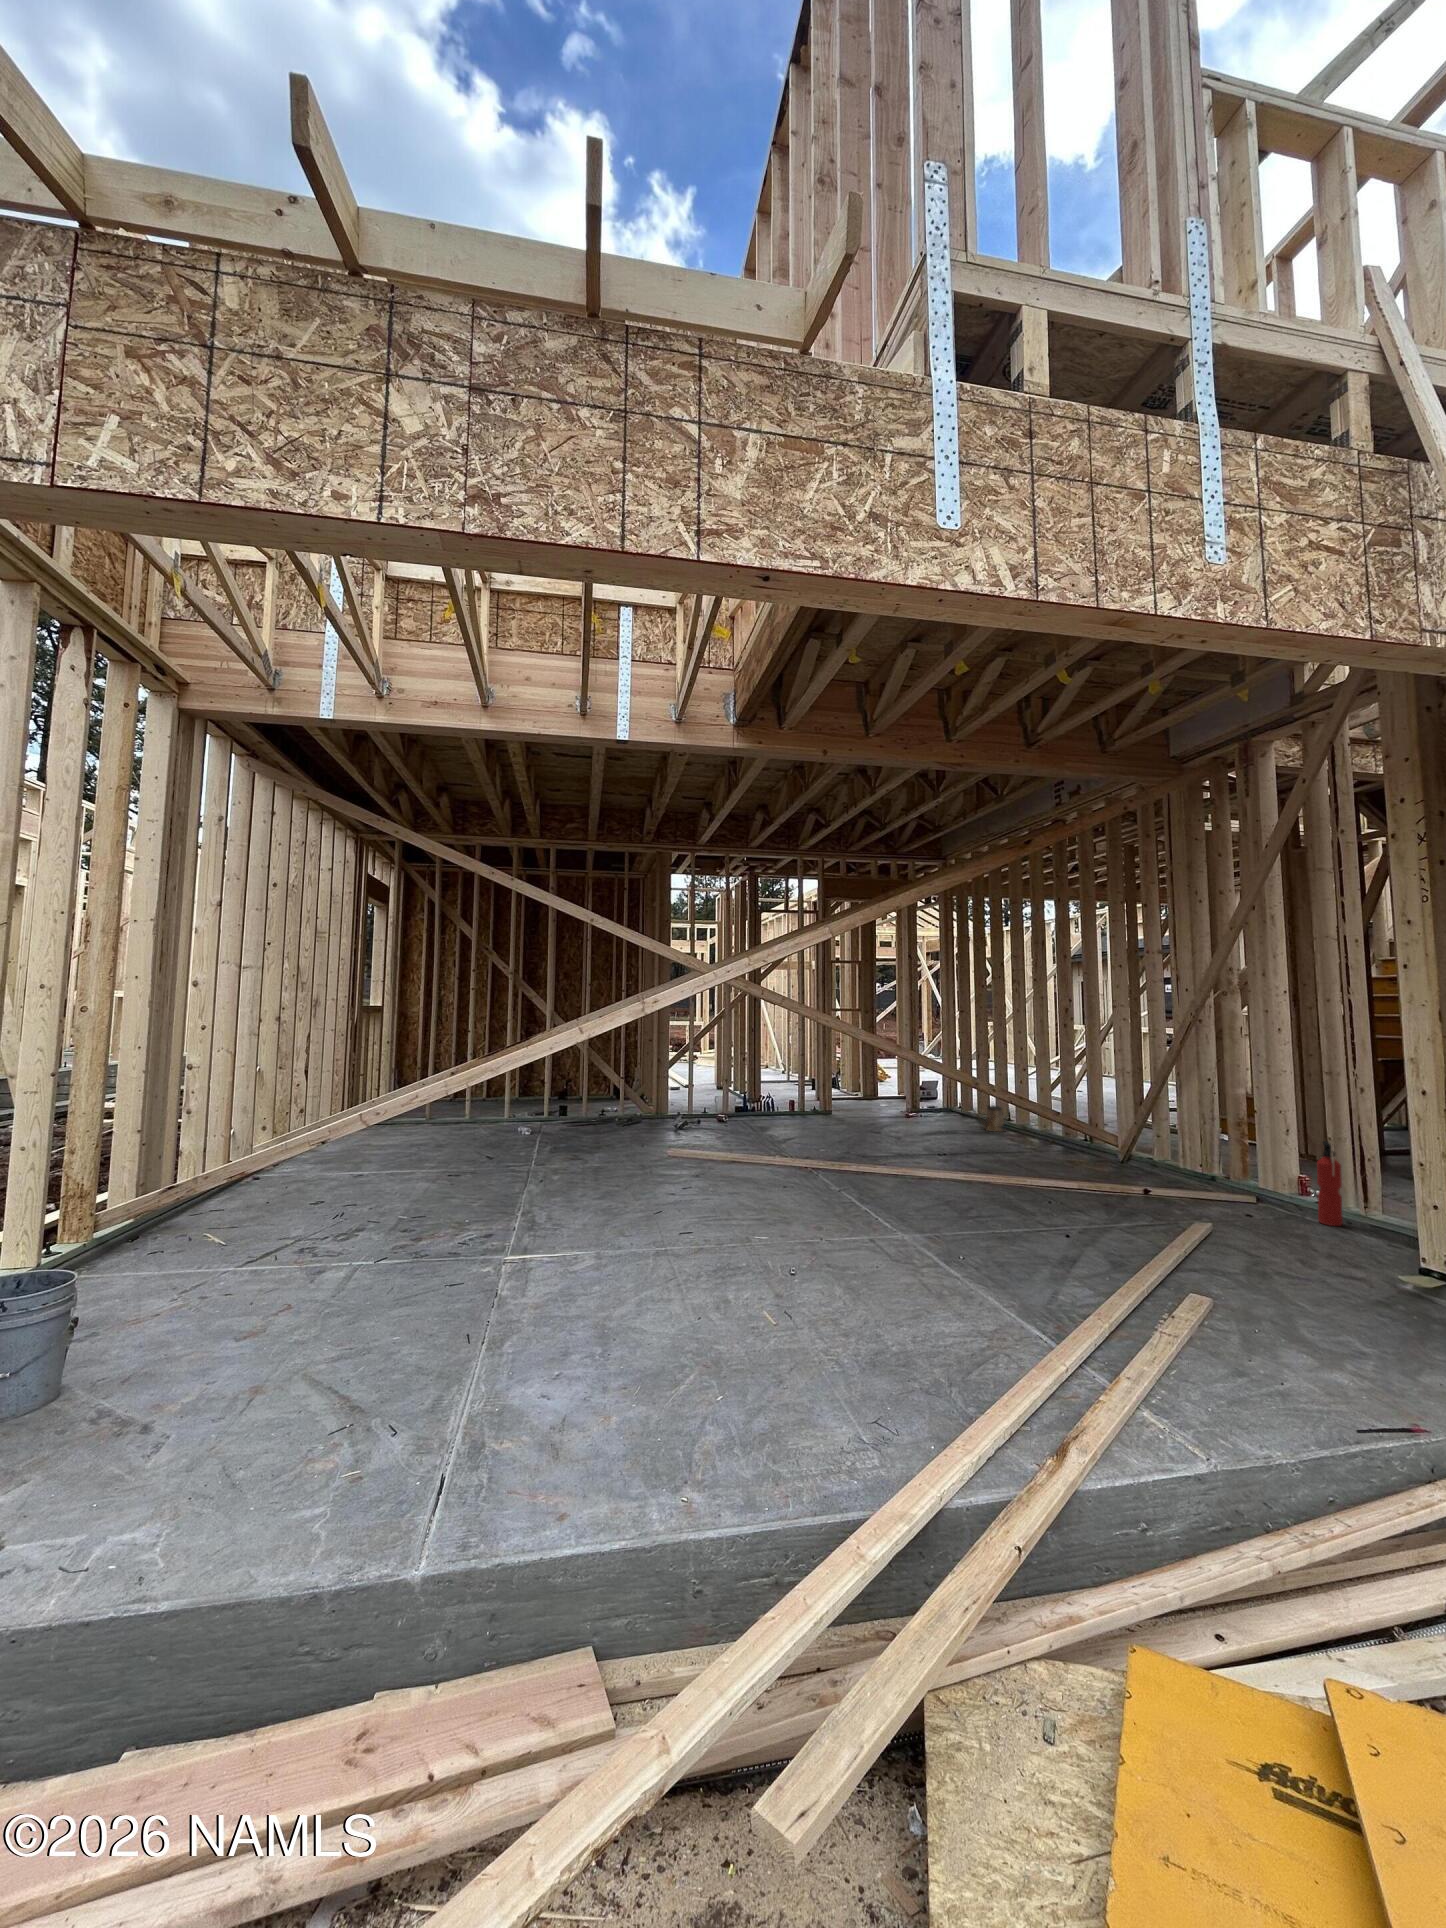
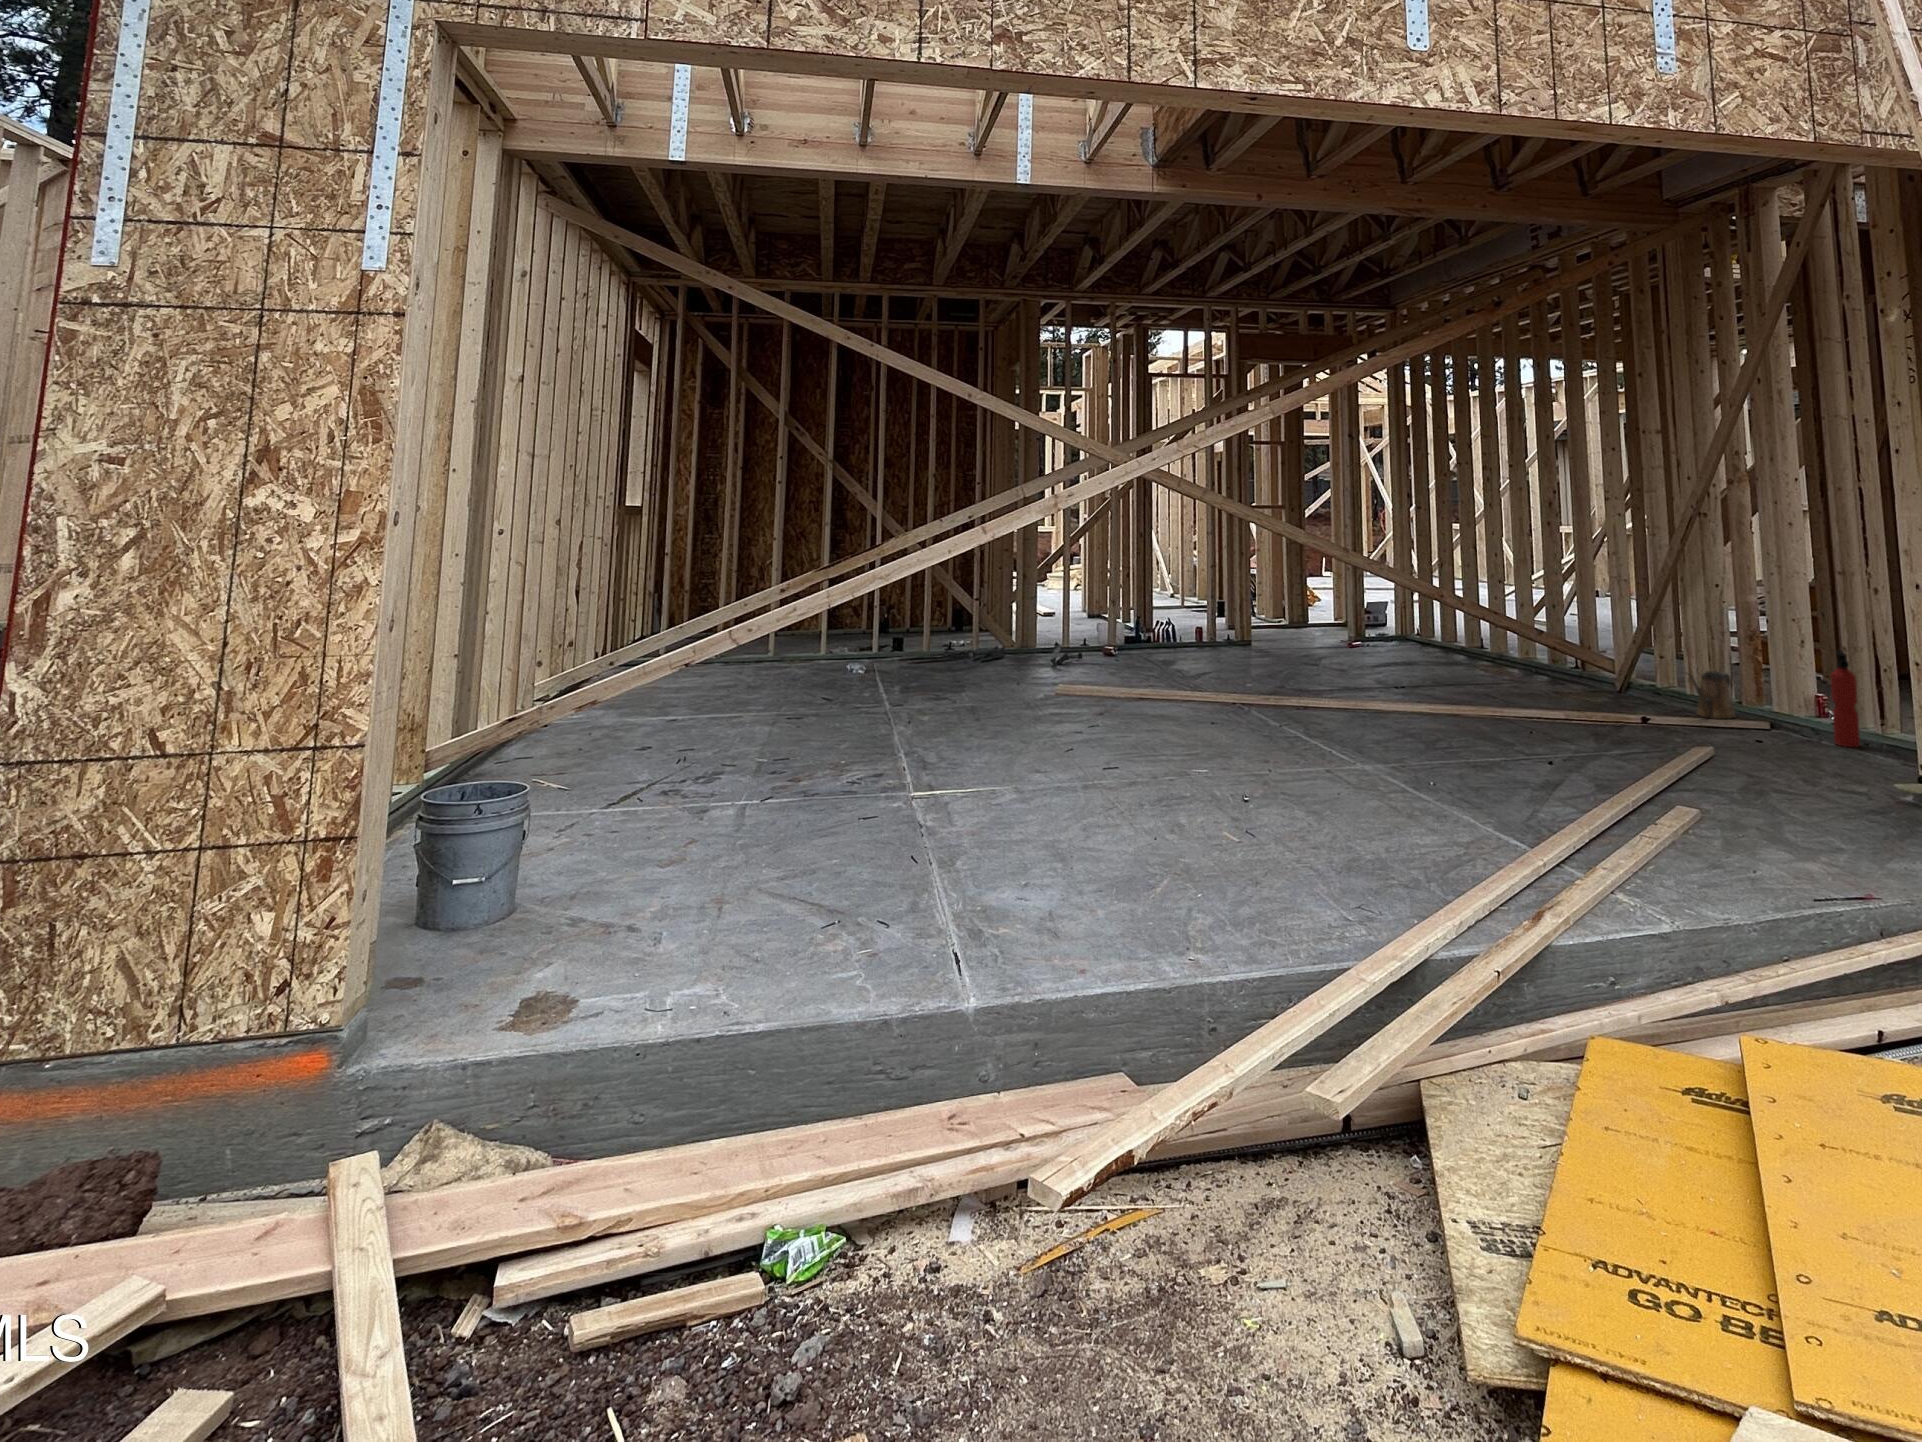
watering can: present [969,1105,1010,1132] -> present [1688,671,1736,719]

